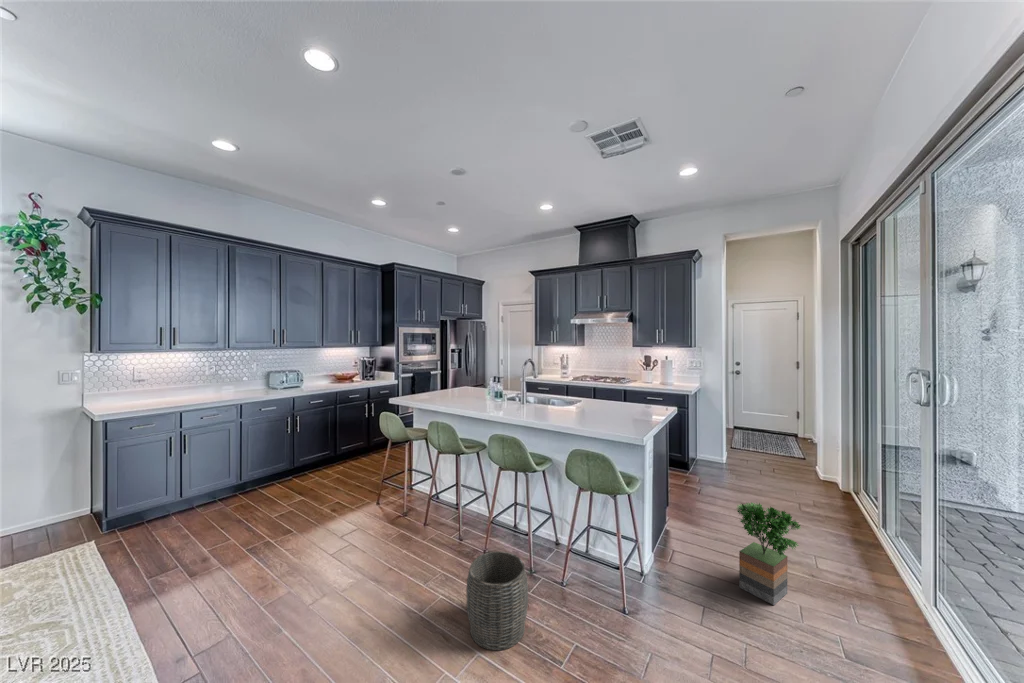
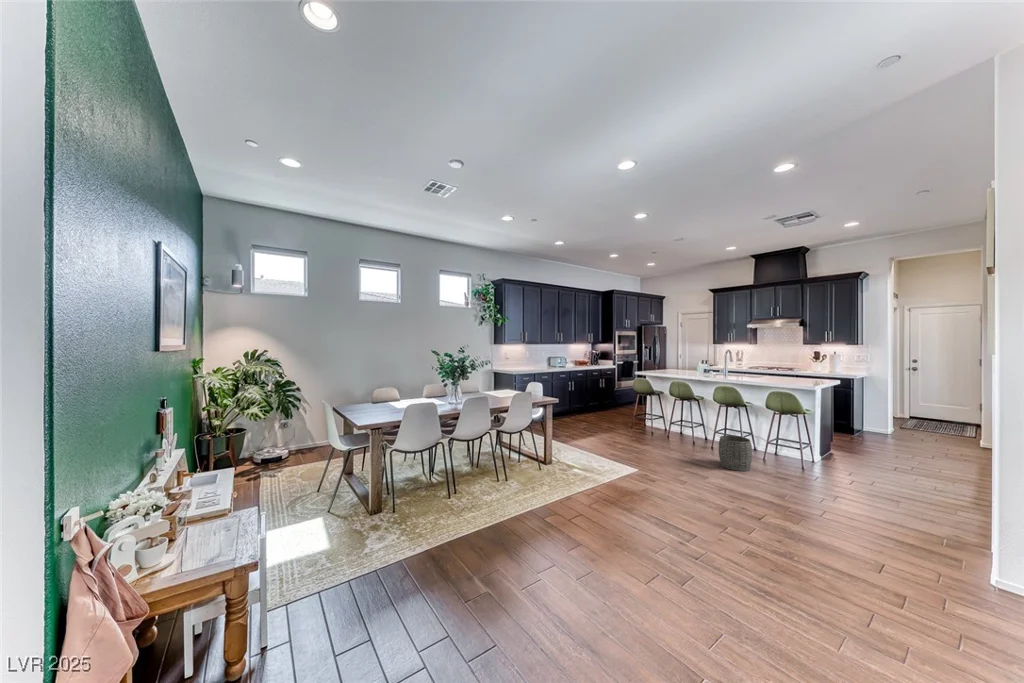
potted tree: present [737,503,800,605] -> none [883,427,930,480]

